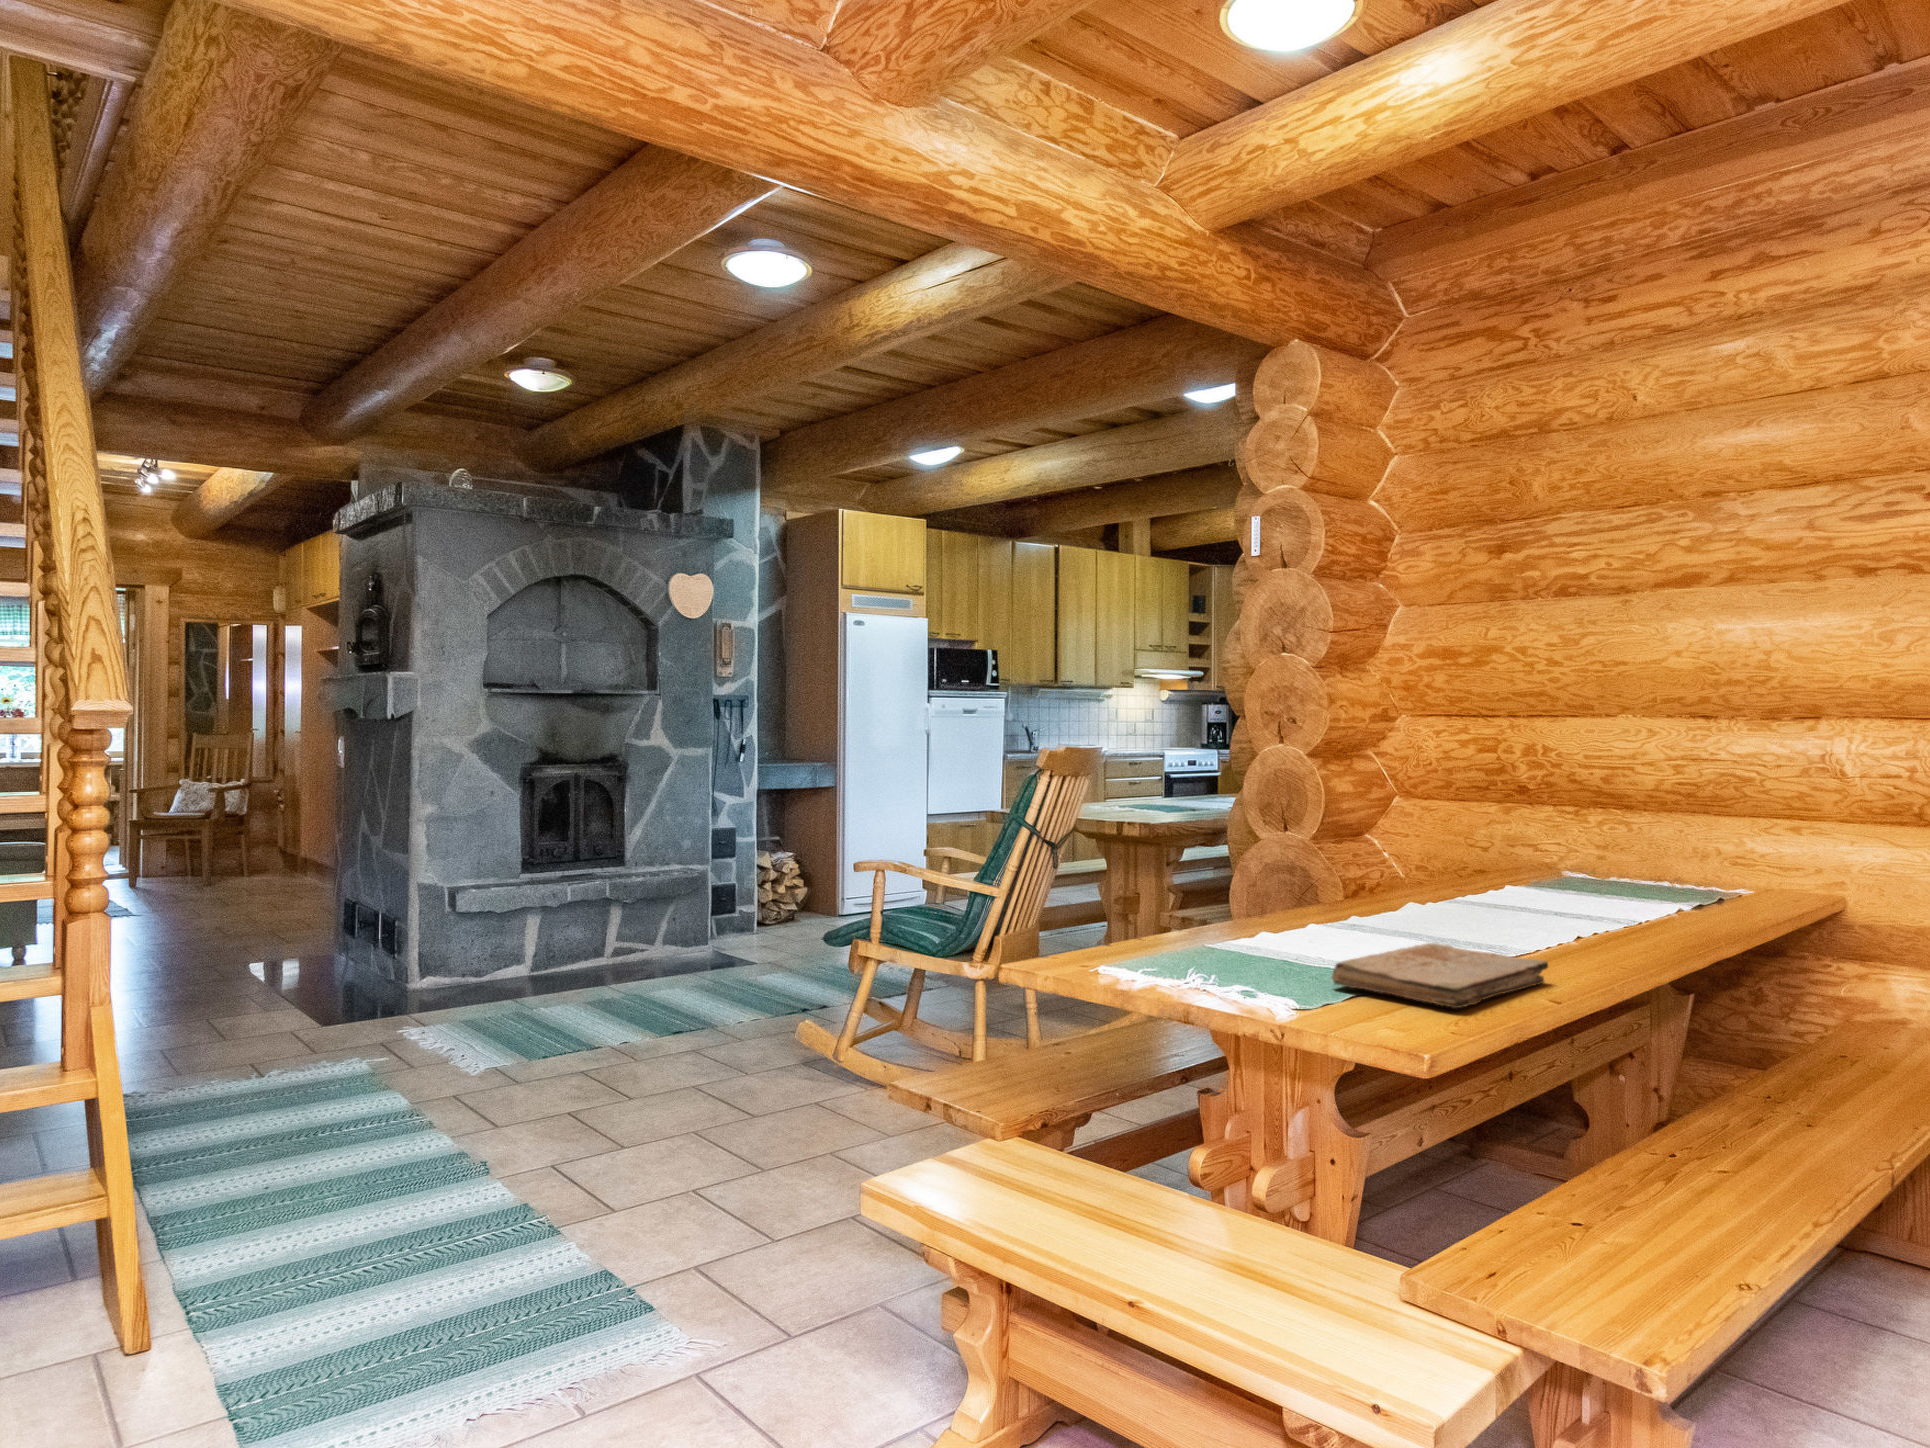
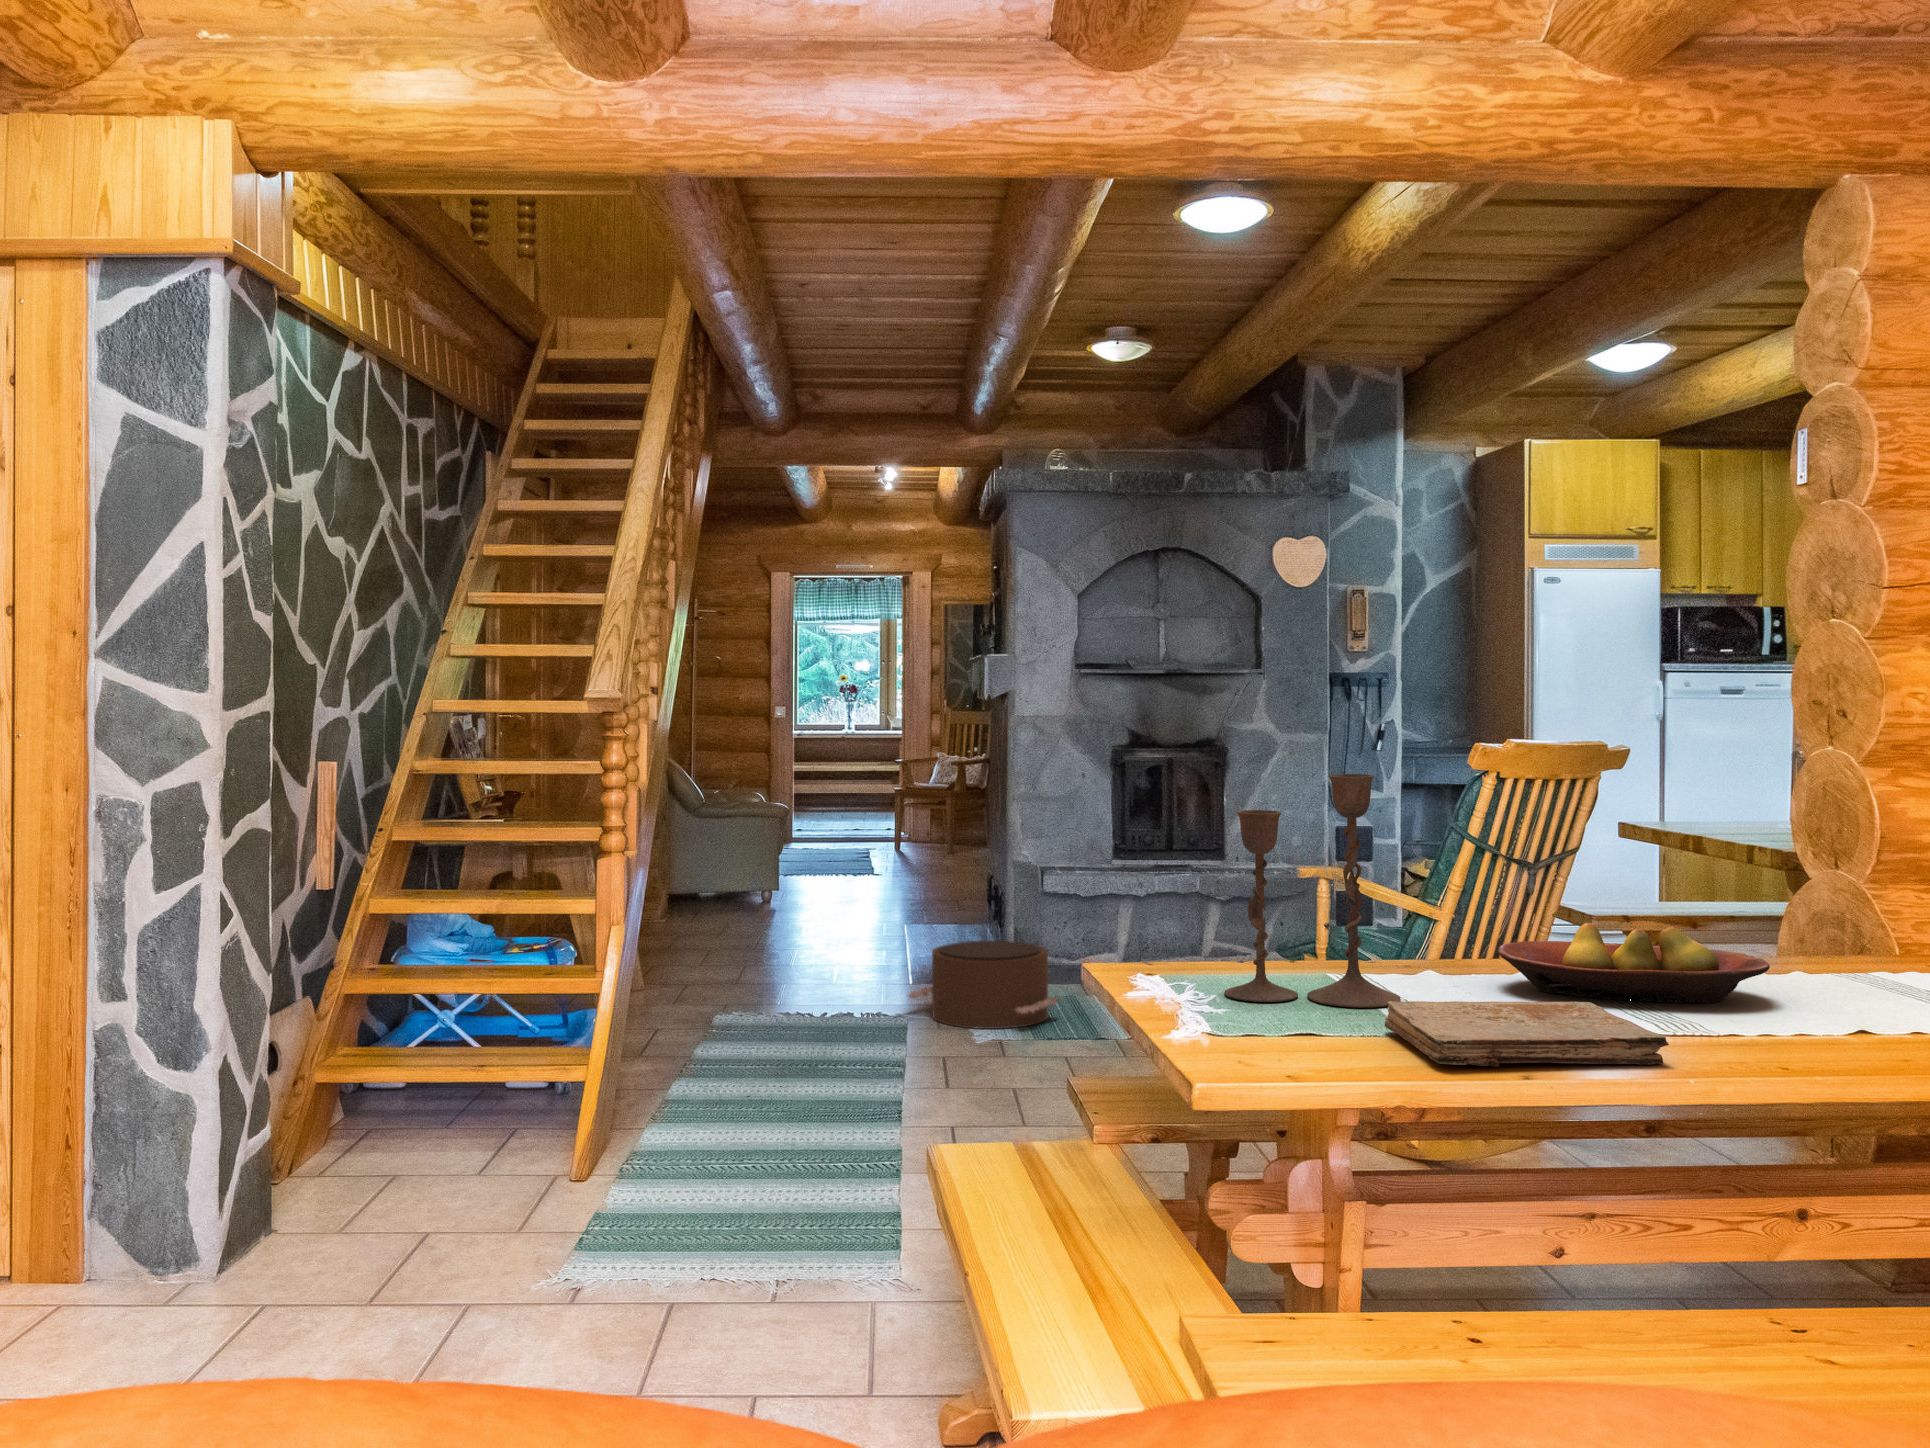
candlestick: none [1131,768,1272,980] -> present [1224,774,1401,1008]
fruit bowl: none [1278,879,1463,941] -> present [1498,923,1770,1003]
pouf: none [356,962,532,1058] -> present [908,941,1059,1029]

